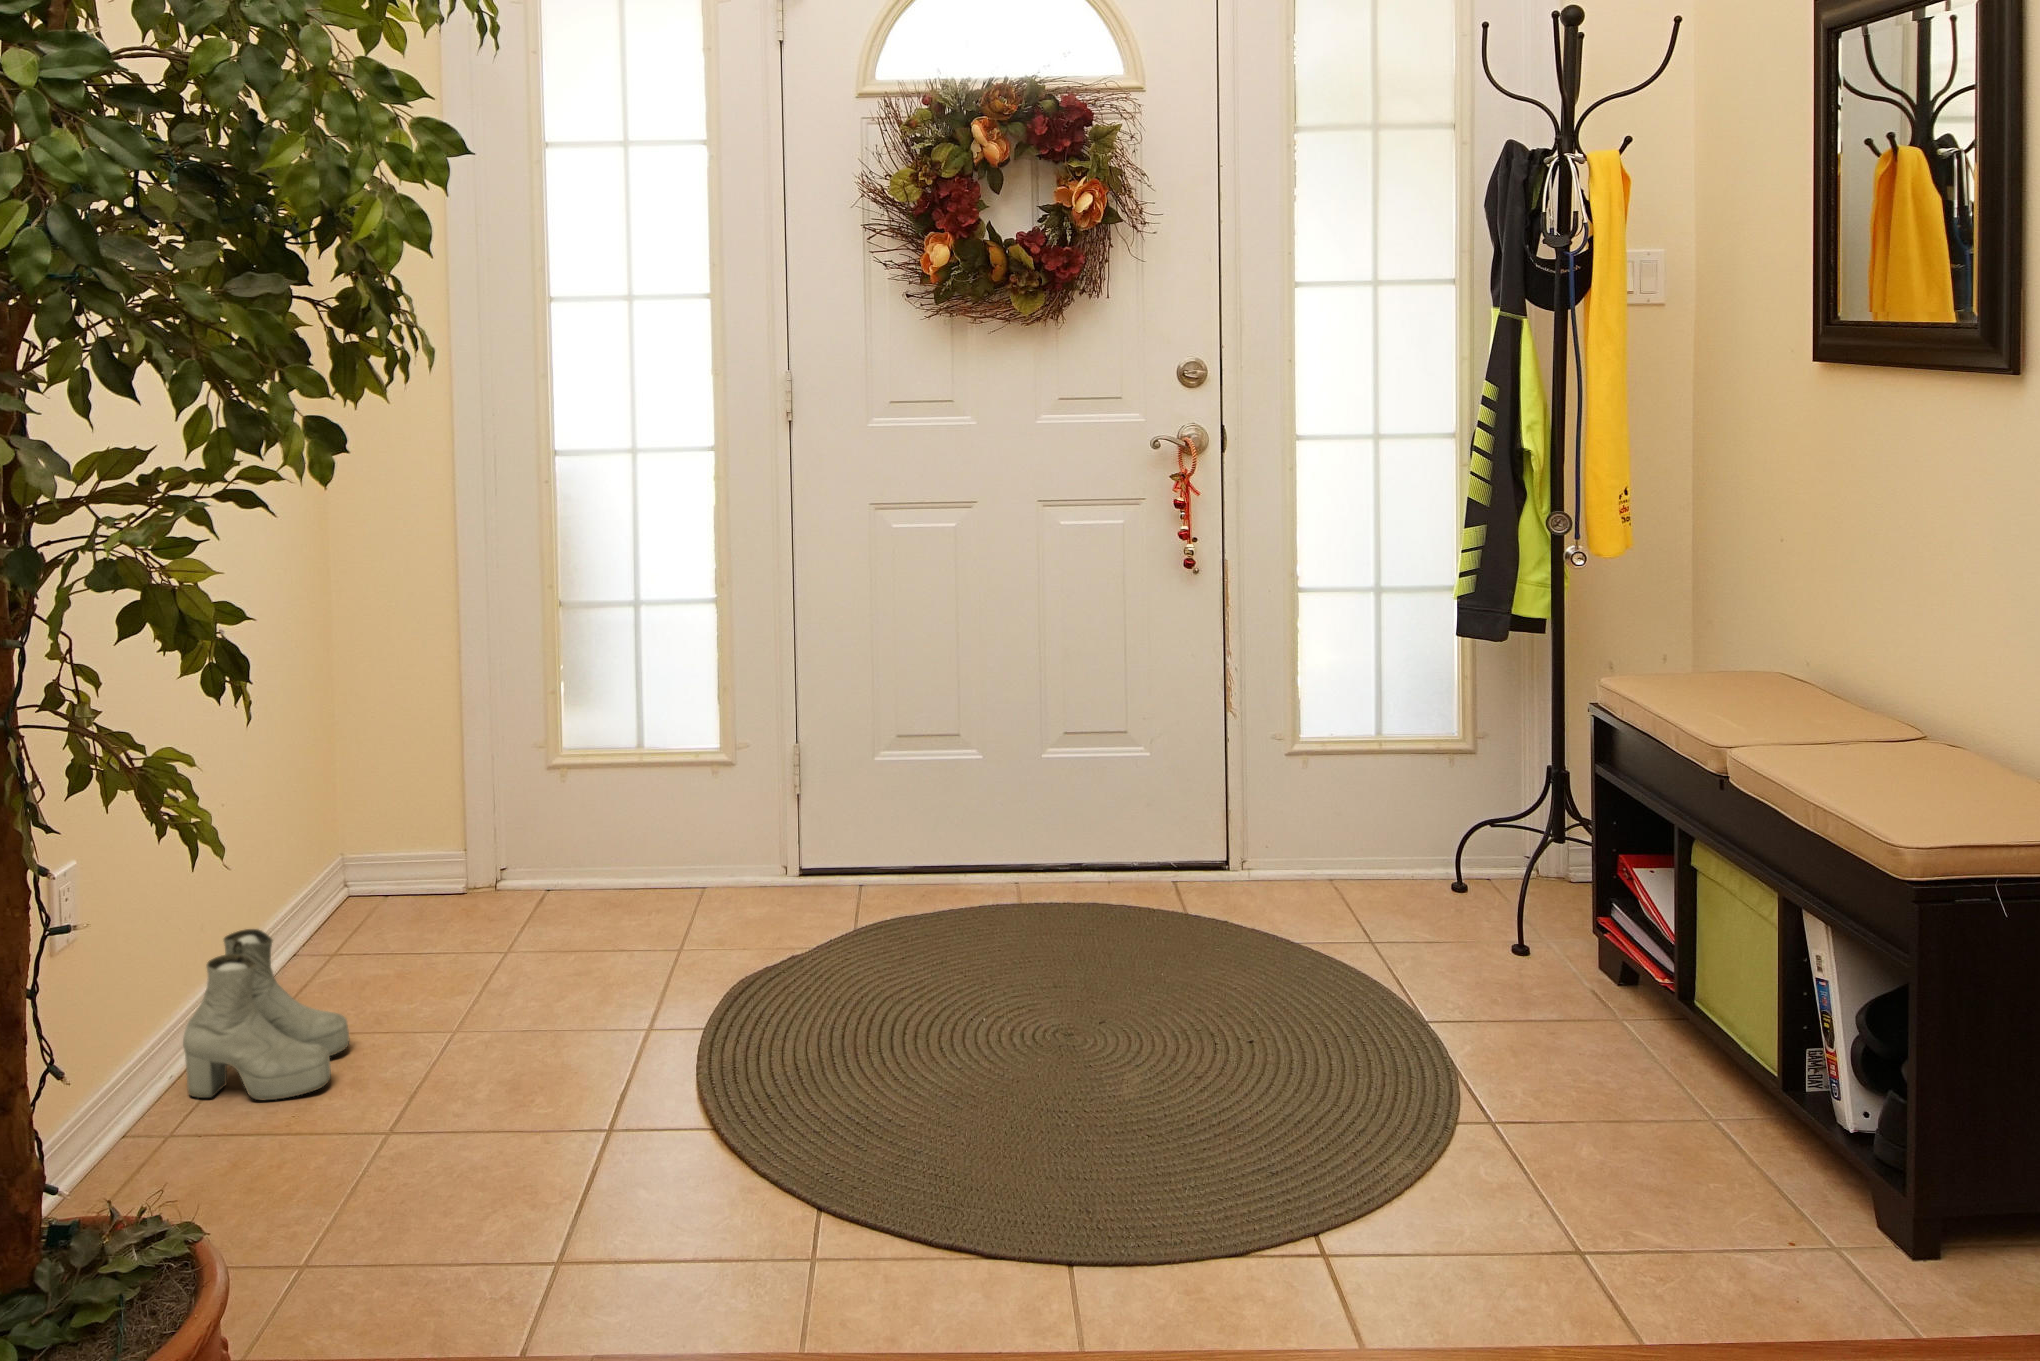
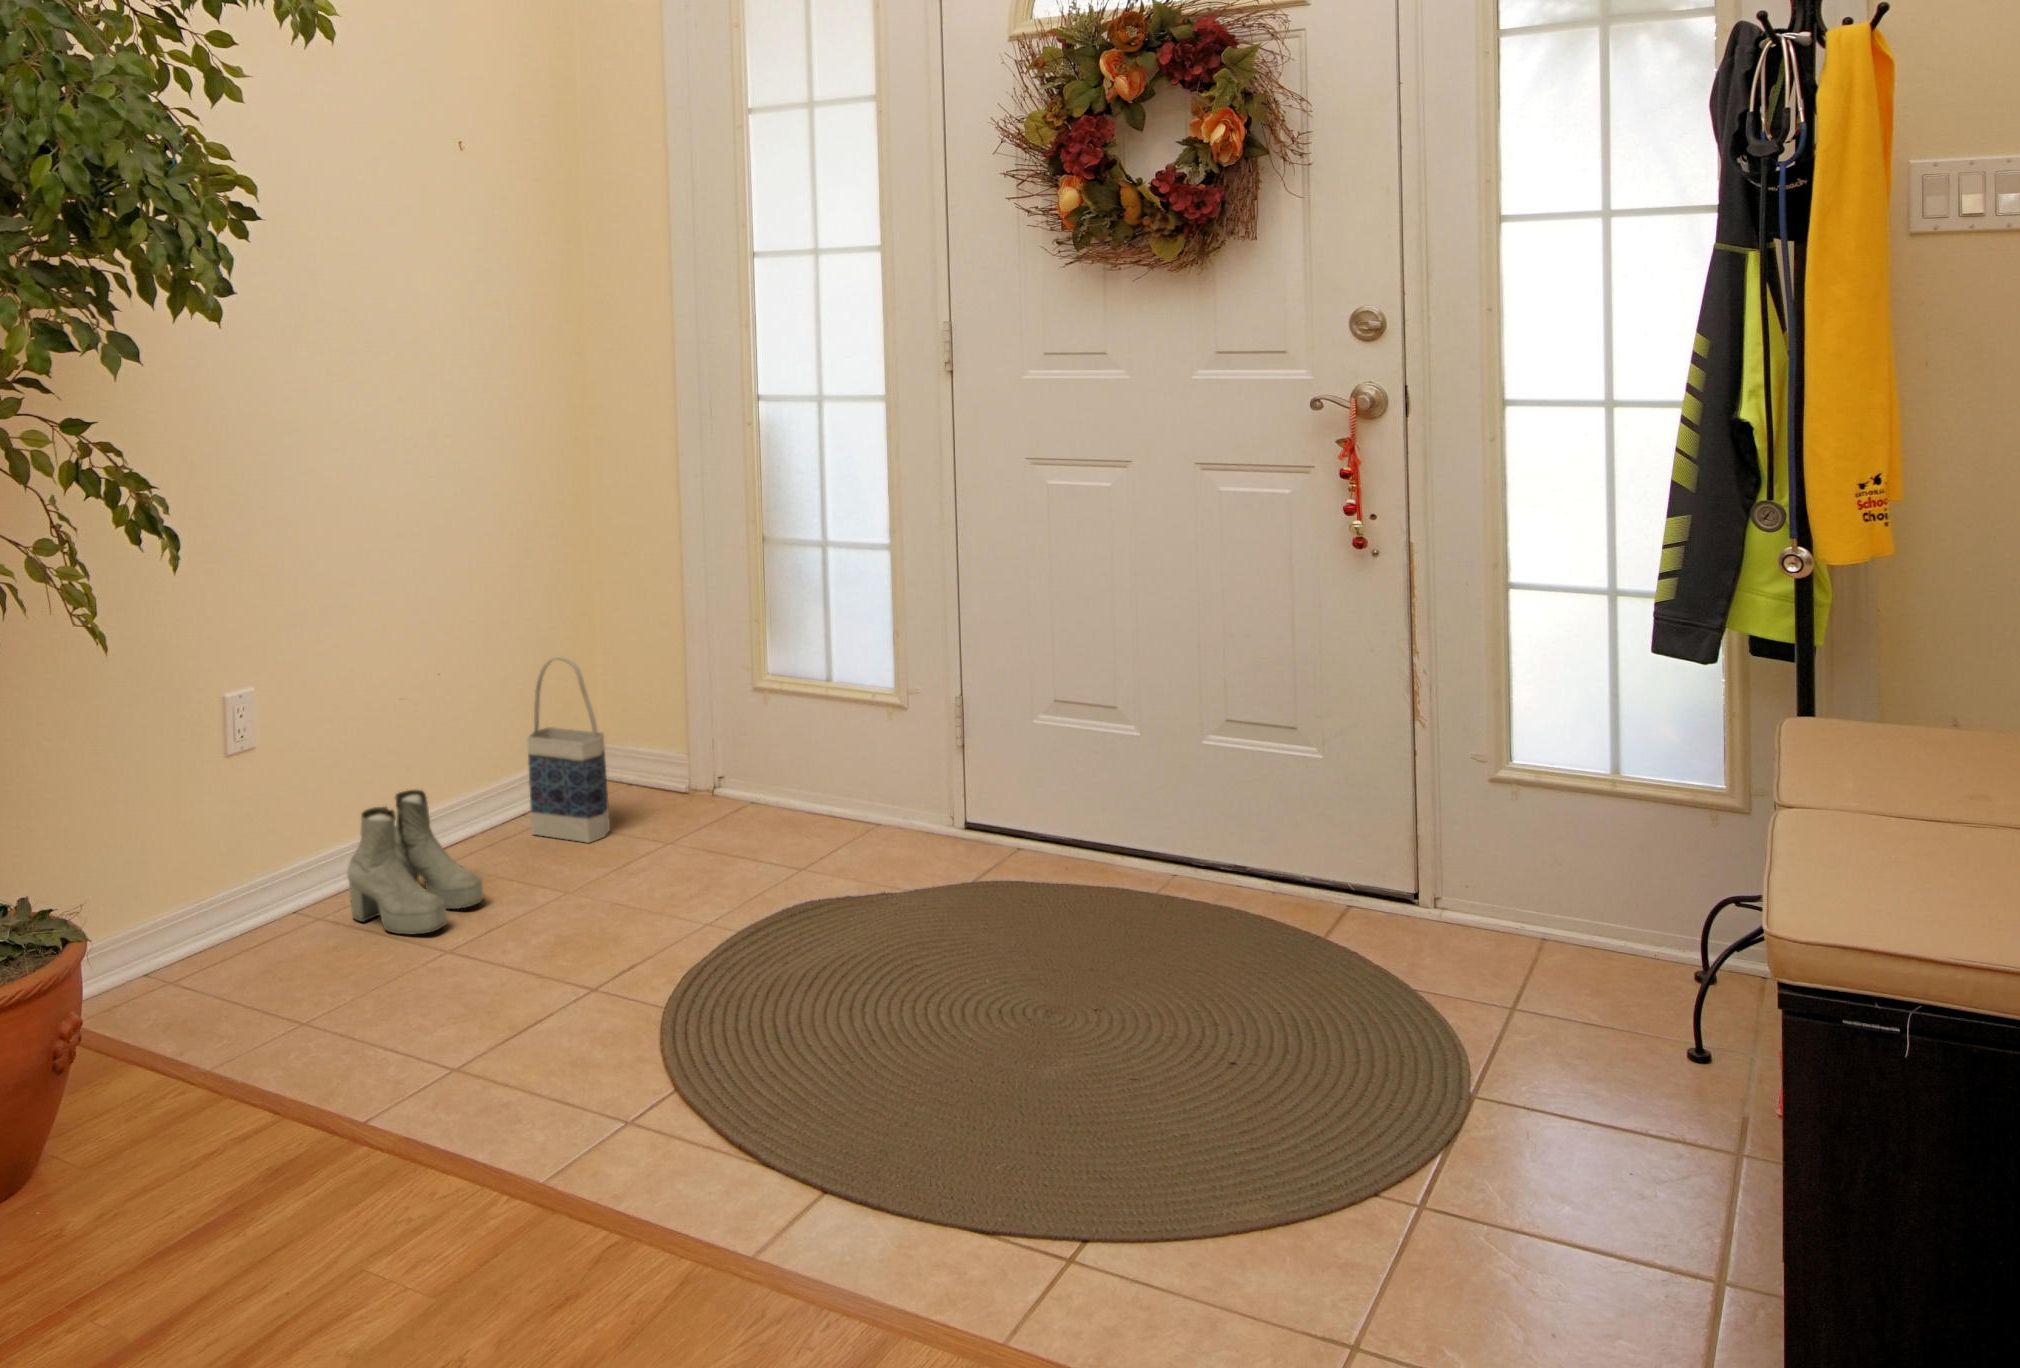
bag: none [321,754,419,966] -> present [527,657,610,843]

